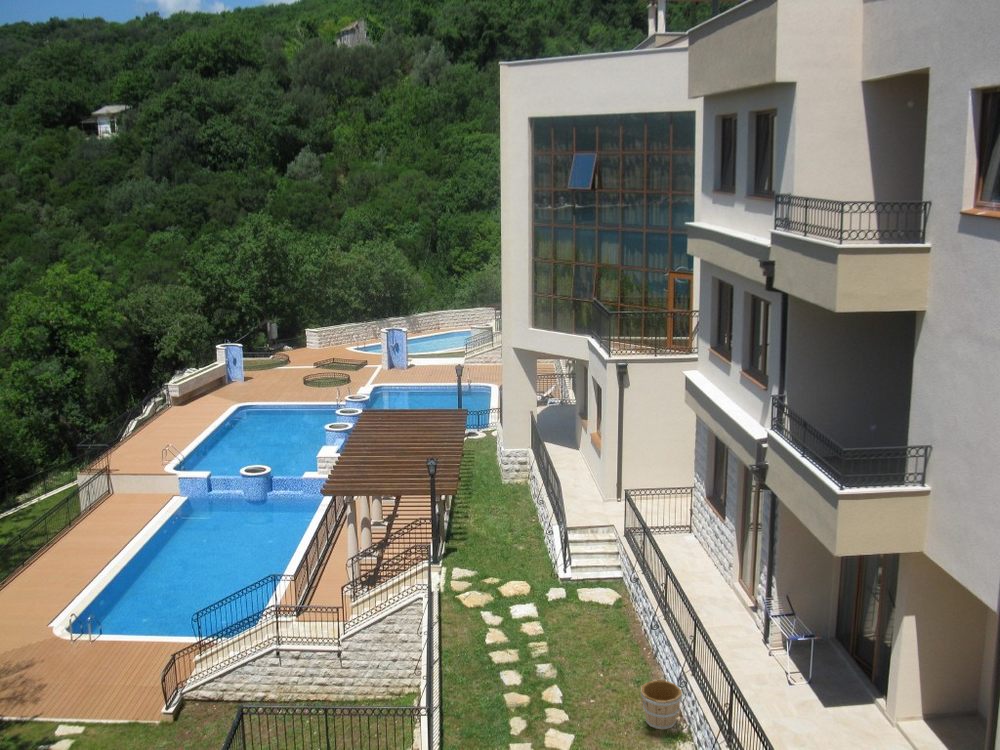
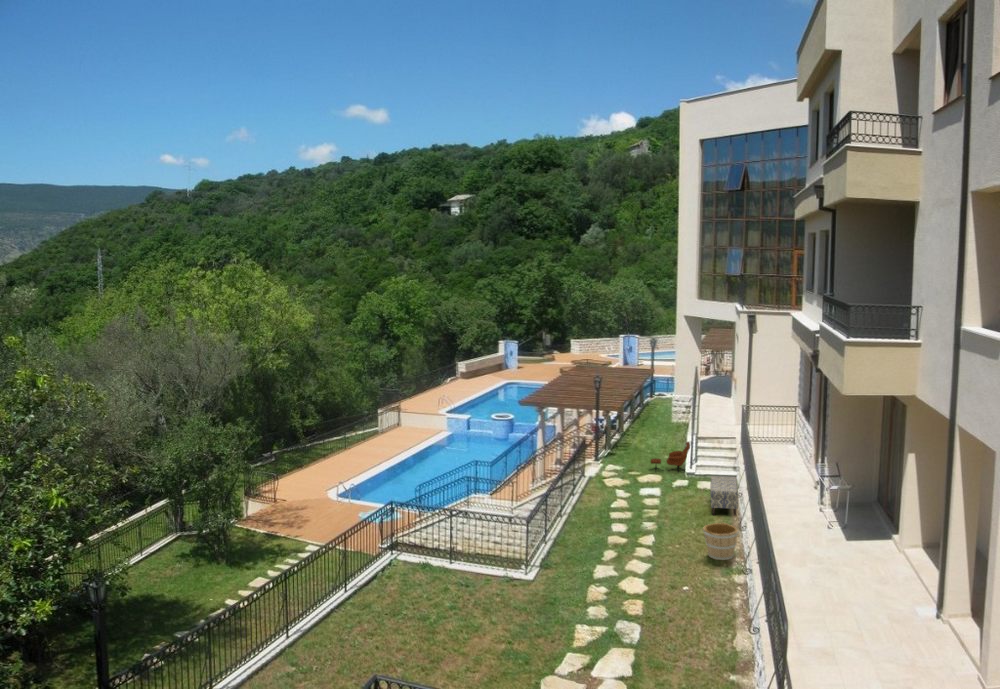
lounge chair: none [506,532,557,575] -> present [651,442,690,472]
bench: none [605,590,648,647] -> present [710,476,738,515]

